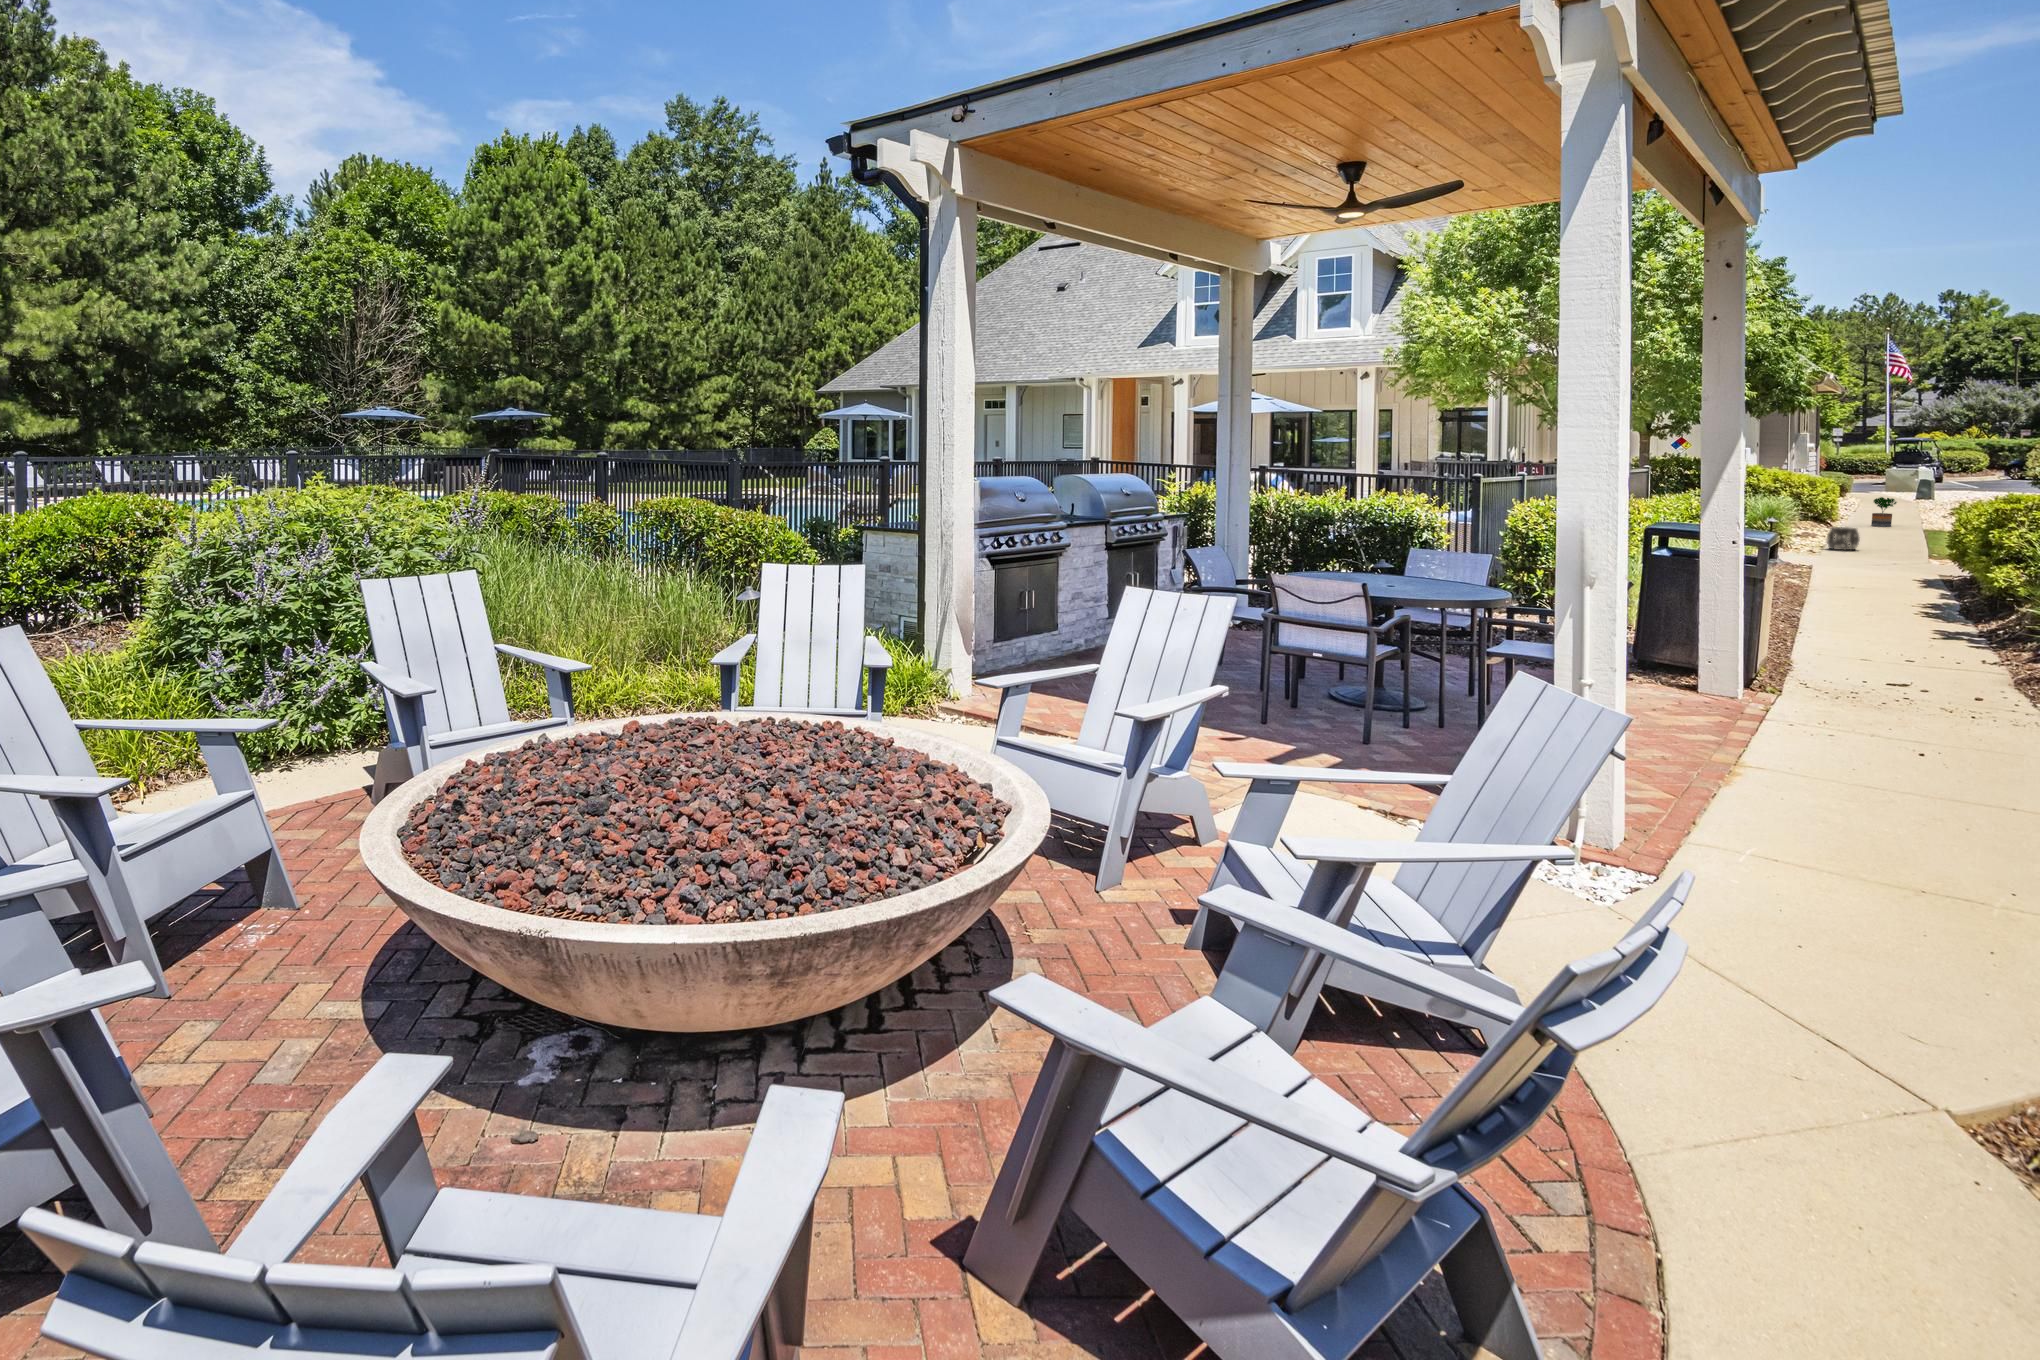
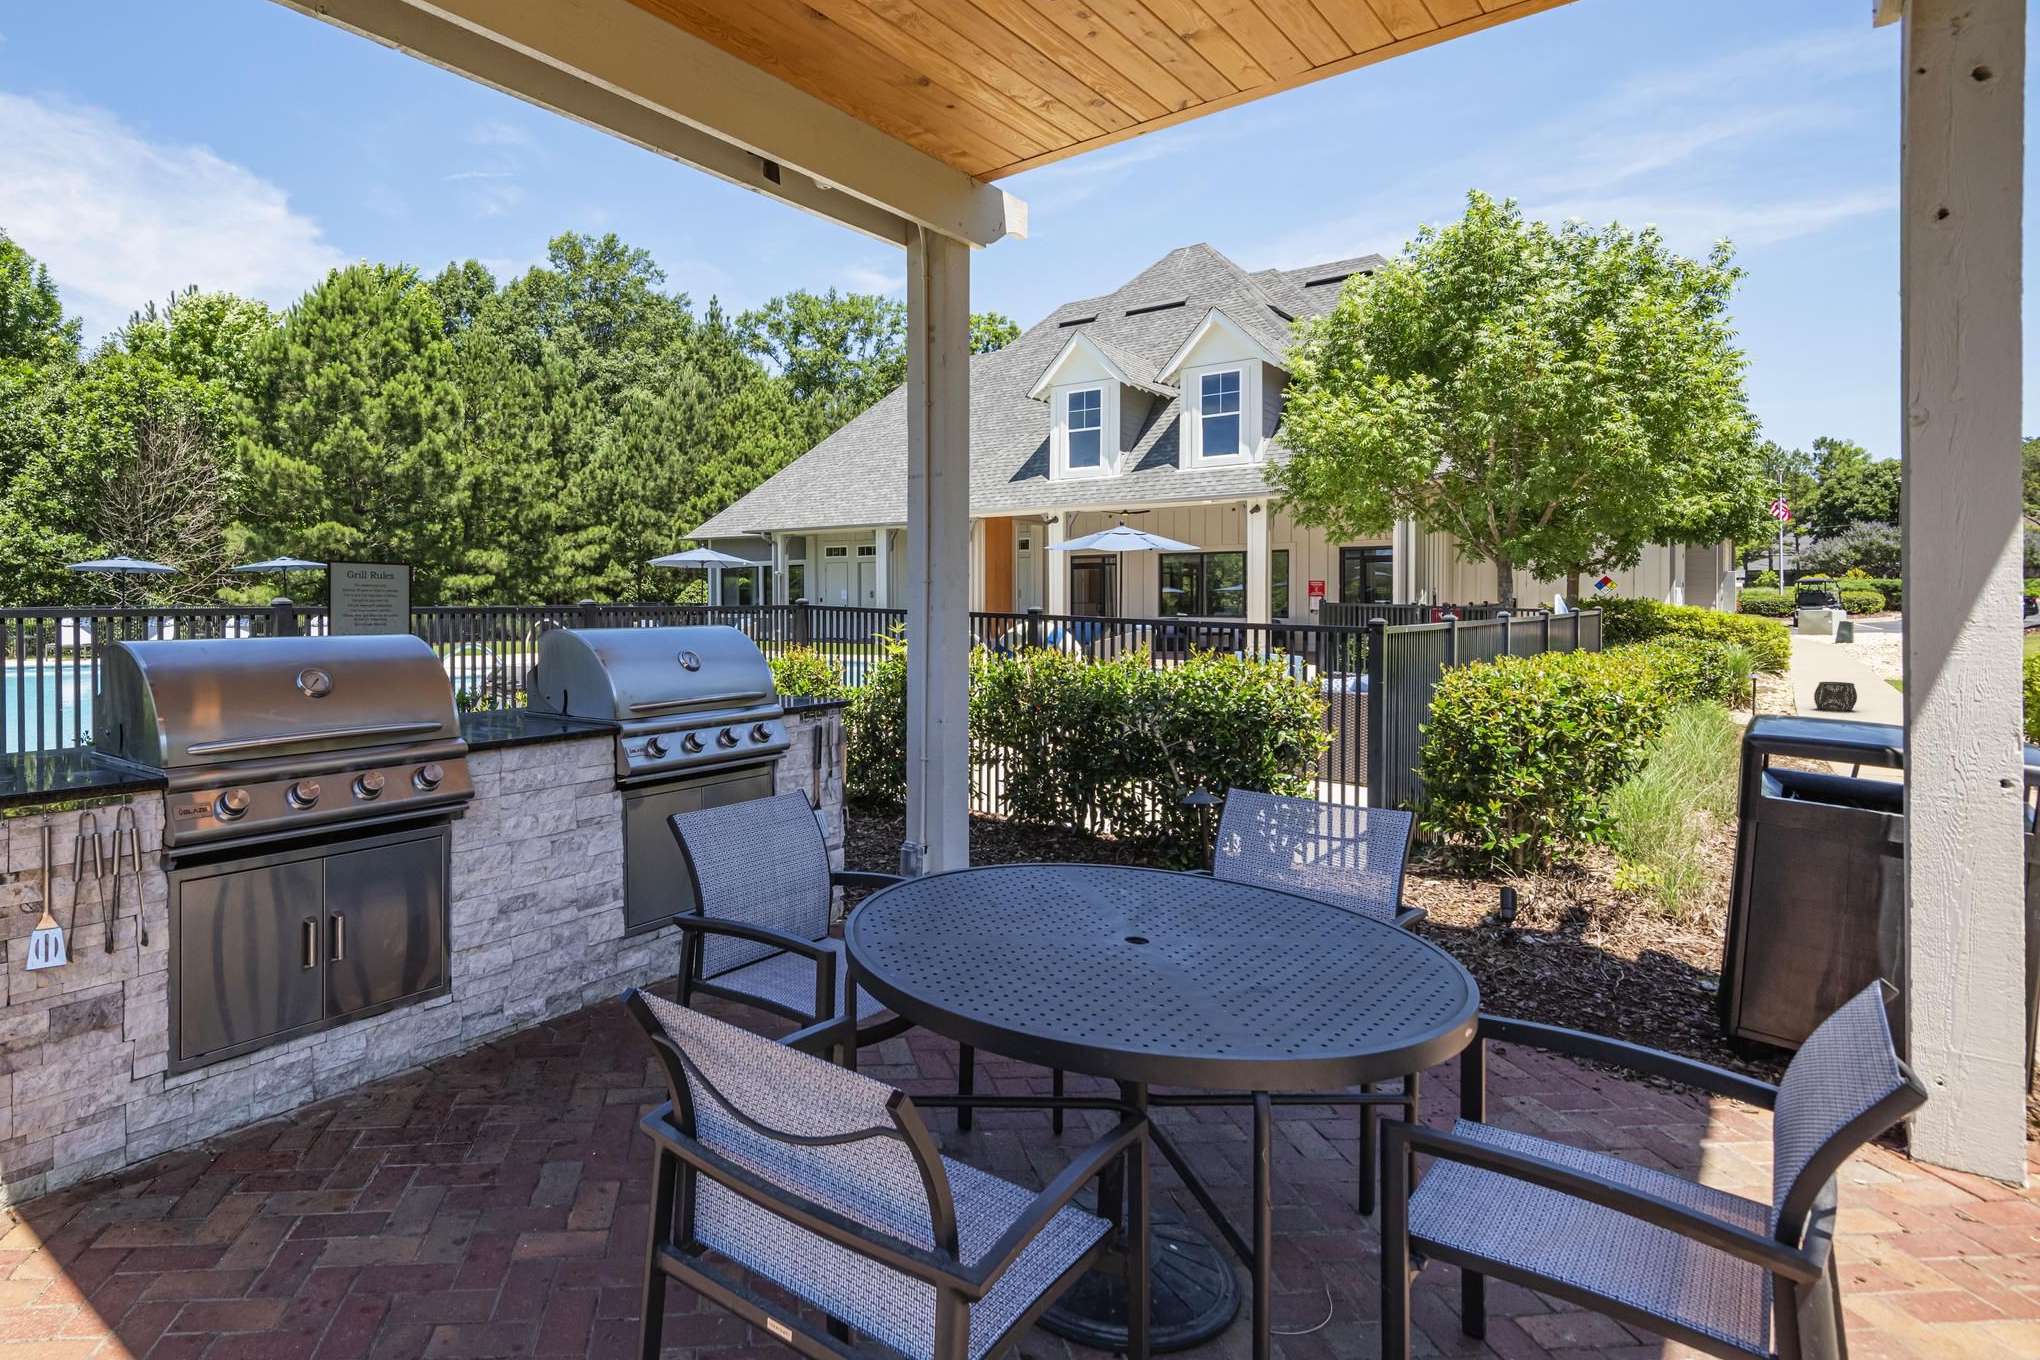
potted tree: present [1871,497,1897,527] -> none [1835,642,1867,677]

